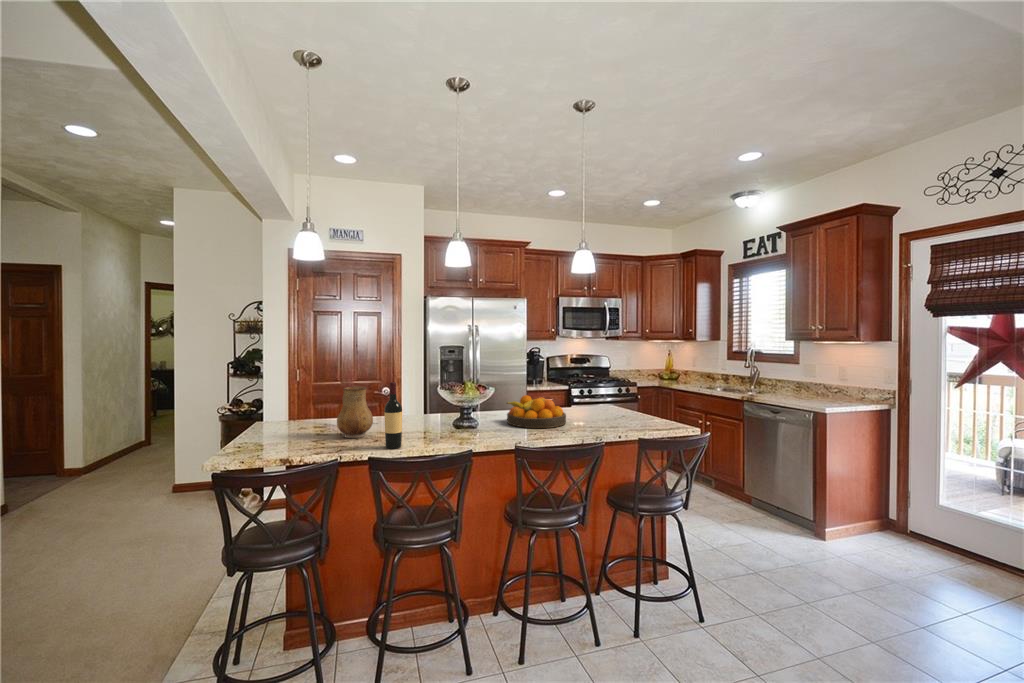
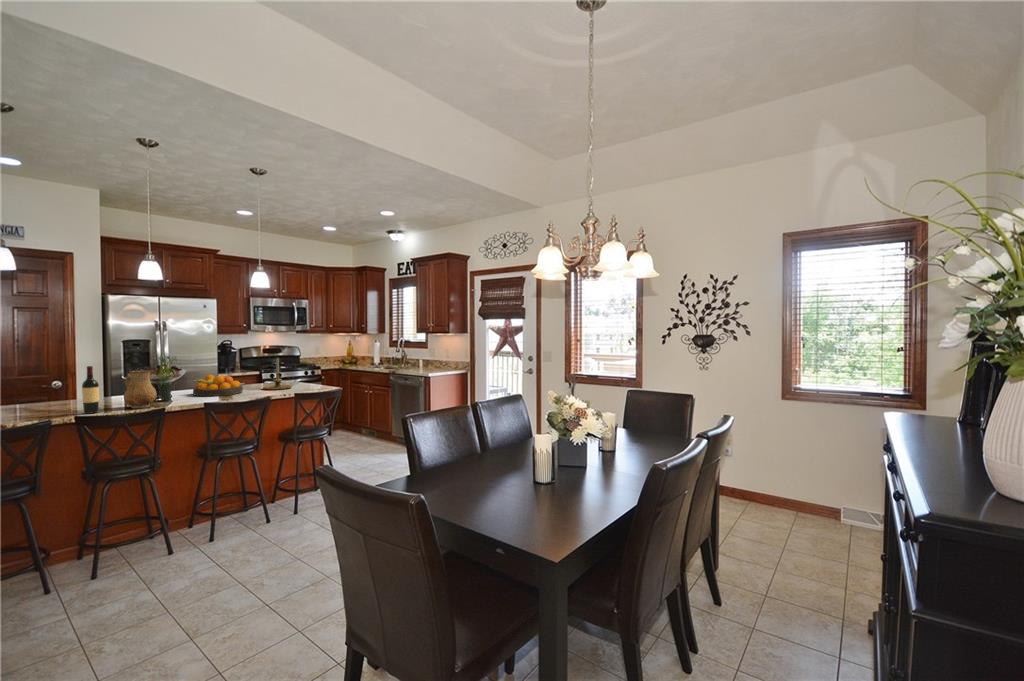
potted plant: none [468,366,493,431] -> present [157,356,179,401]
candle holder: none [589,374,630,422] -> present [263,358,292,390]
ceramic pitcher: present [337,386,373,438] -> present [124,370,157,408]

